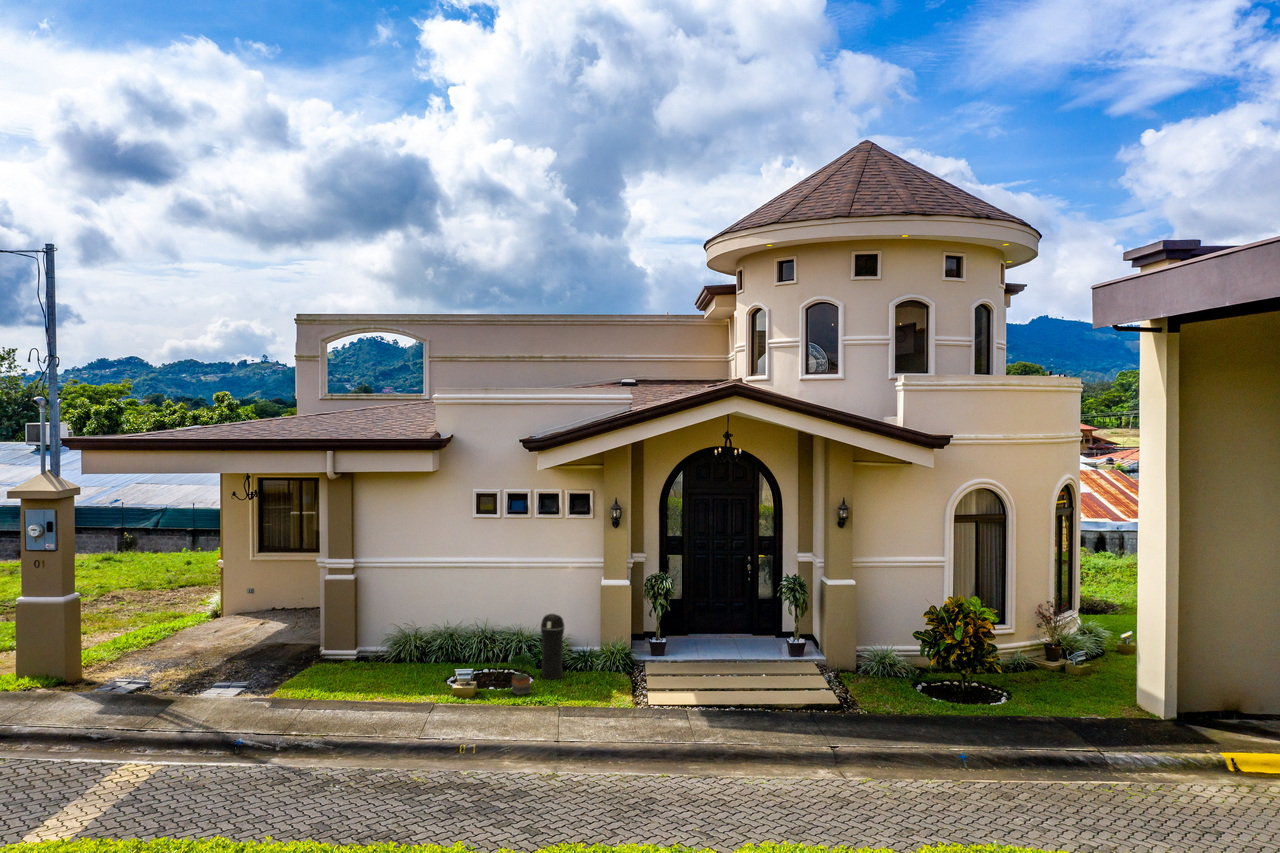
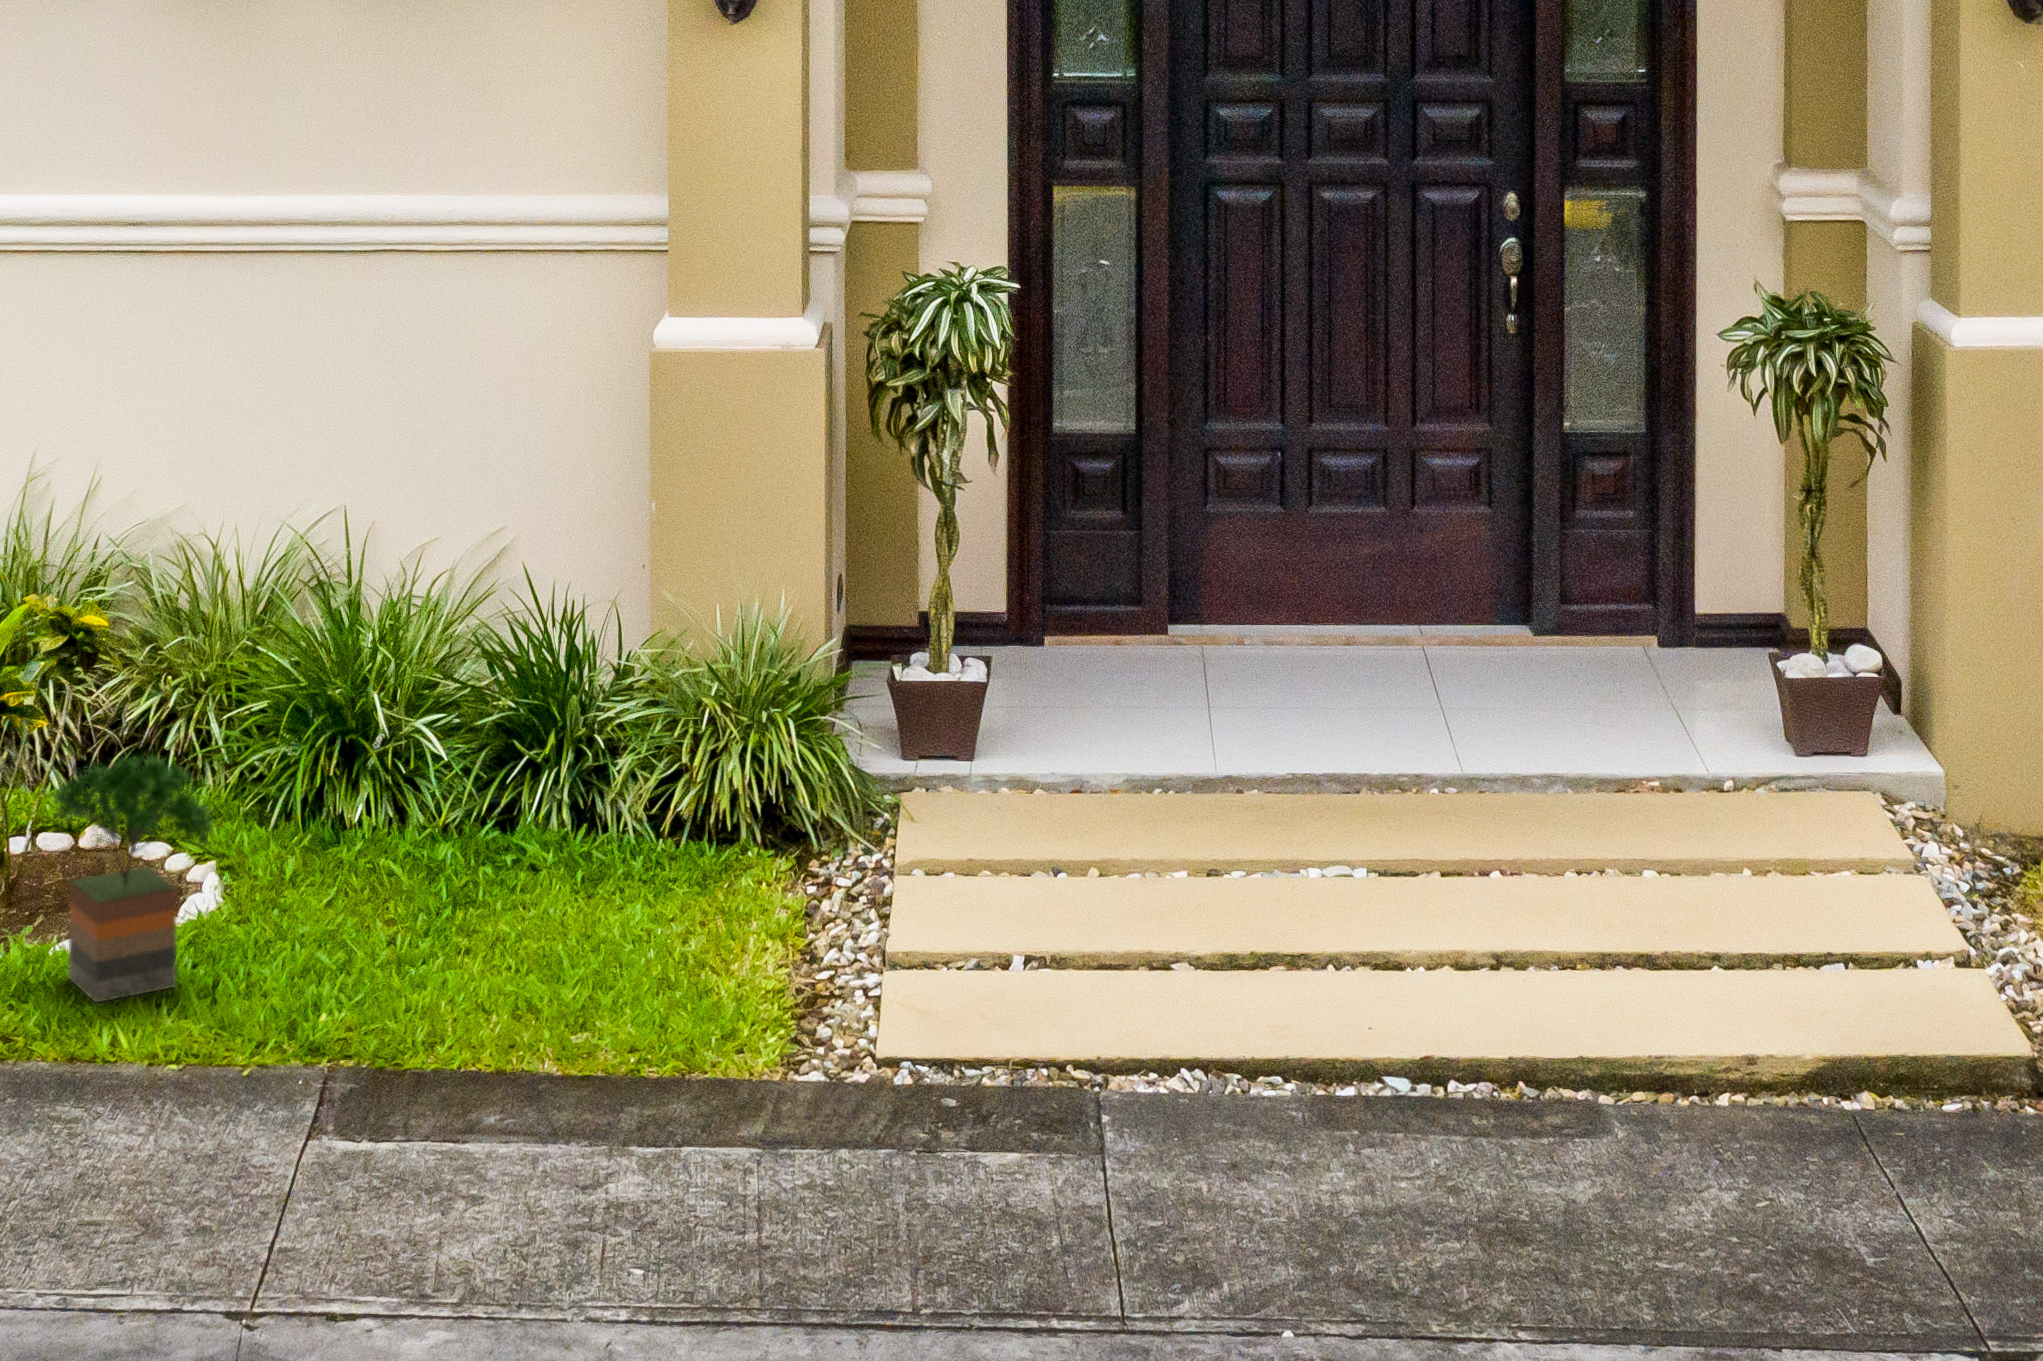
trash can: present [541,614,564,679] -> none [282,510,424,897]

